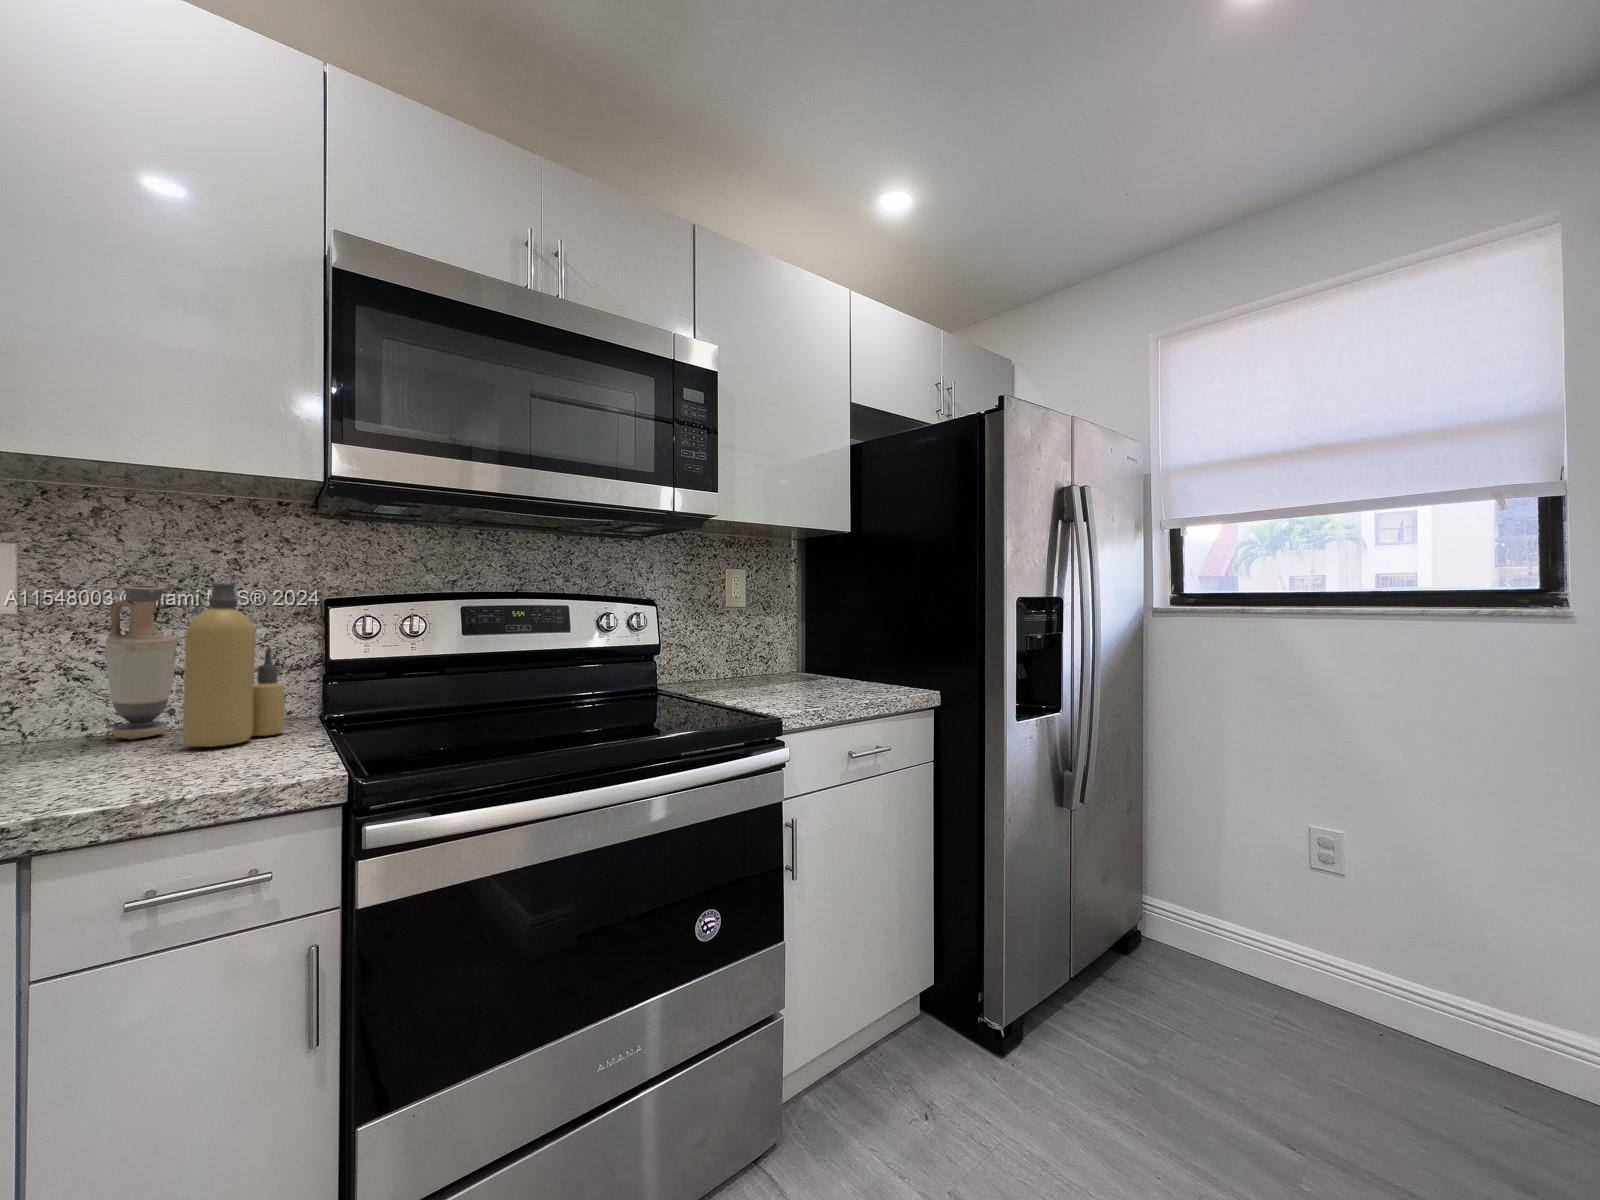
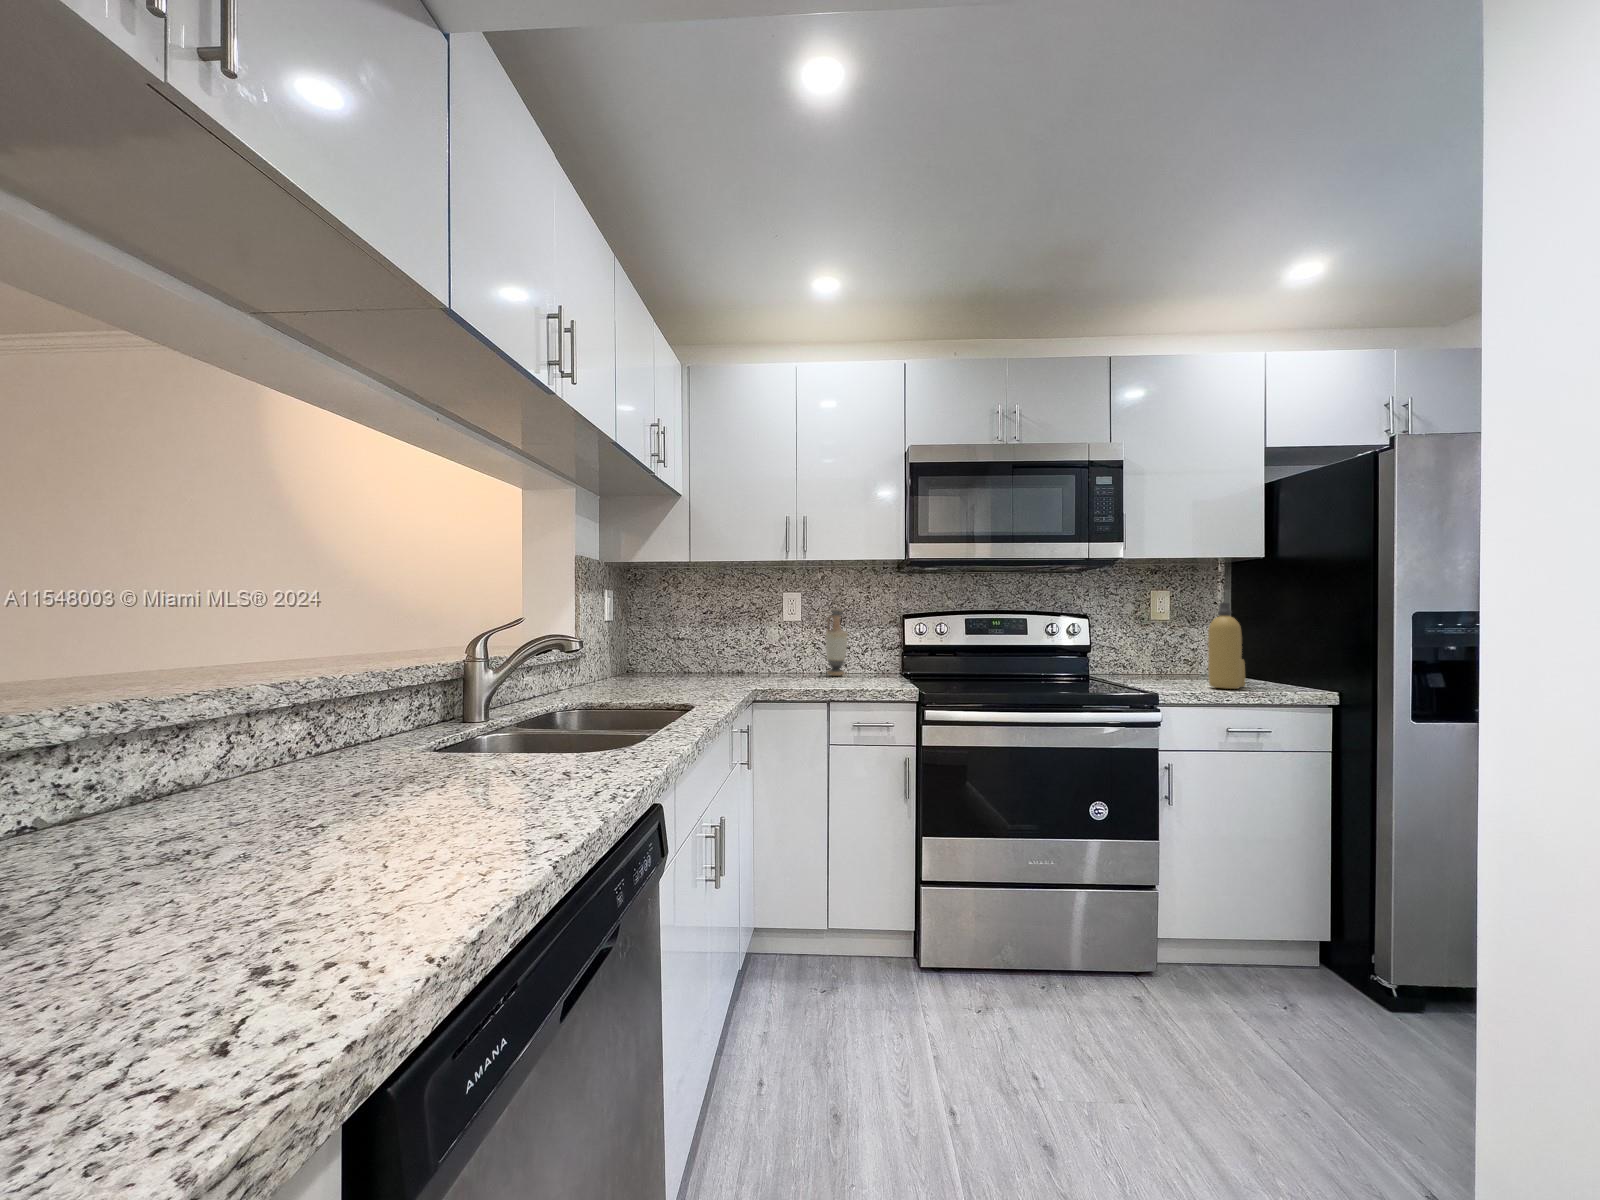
bottle: present [182,583,285,747] -> present [1208,603,1245,689]

